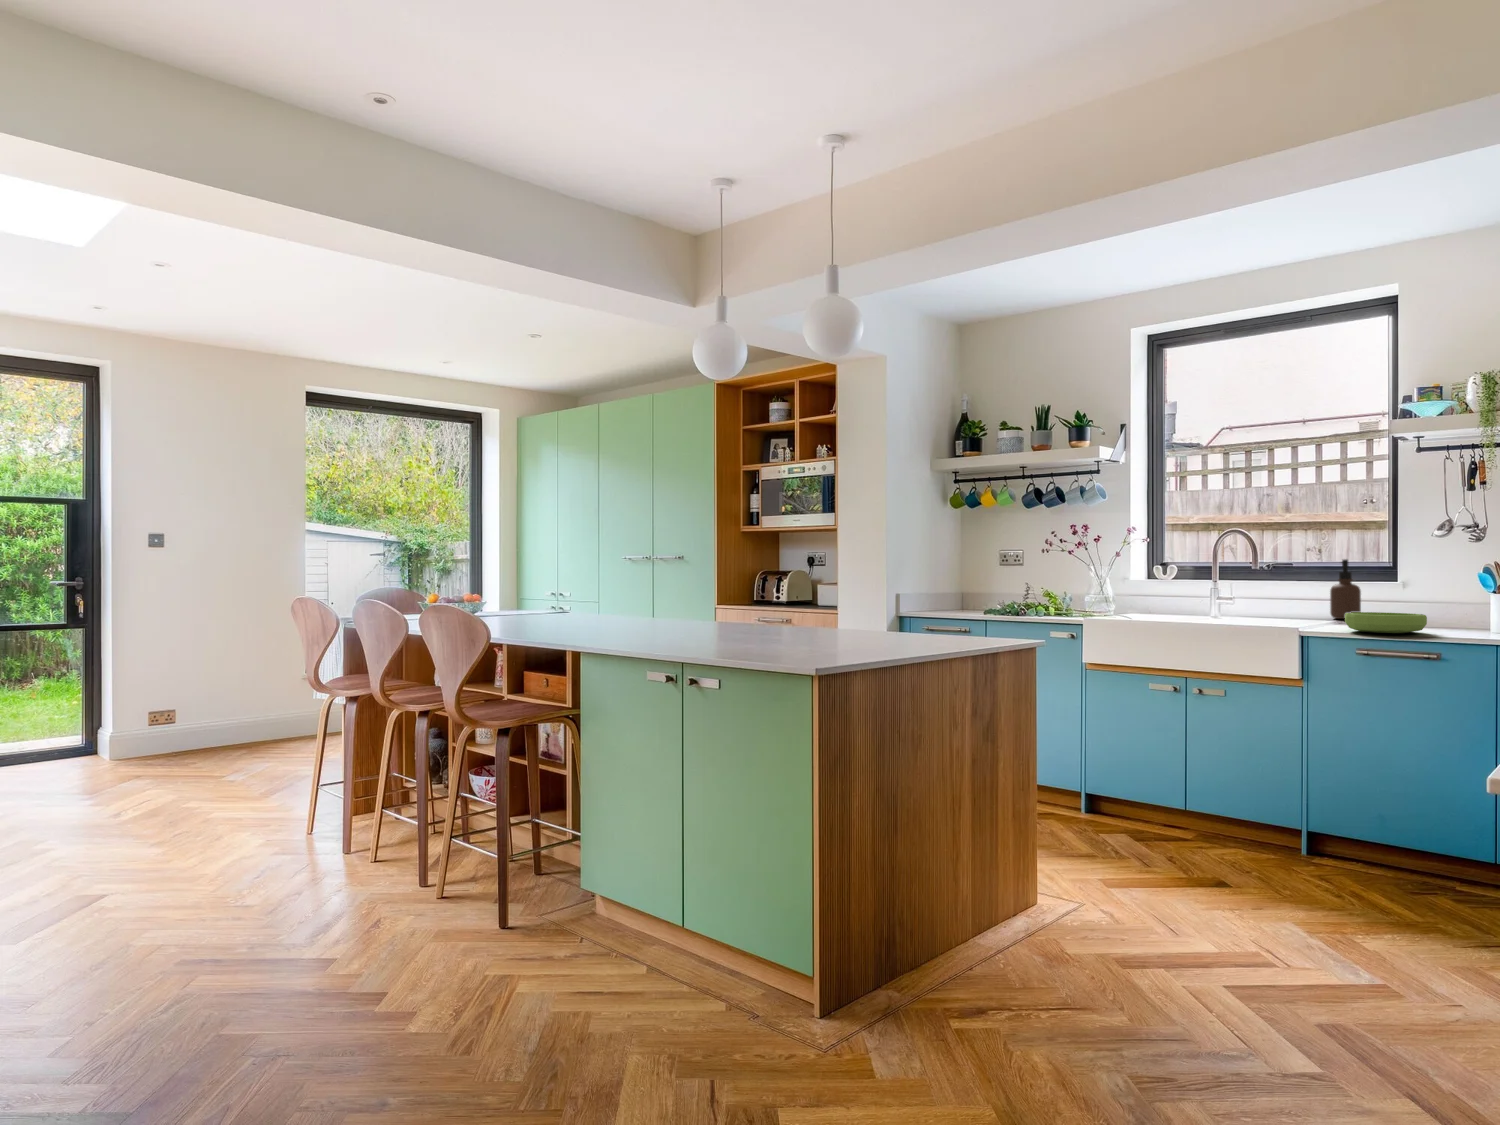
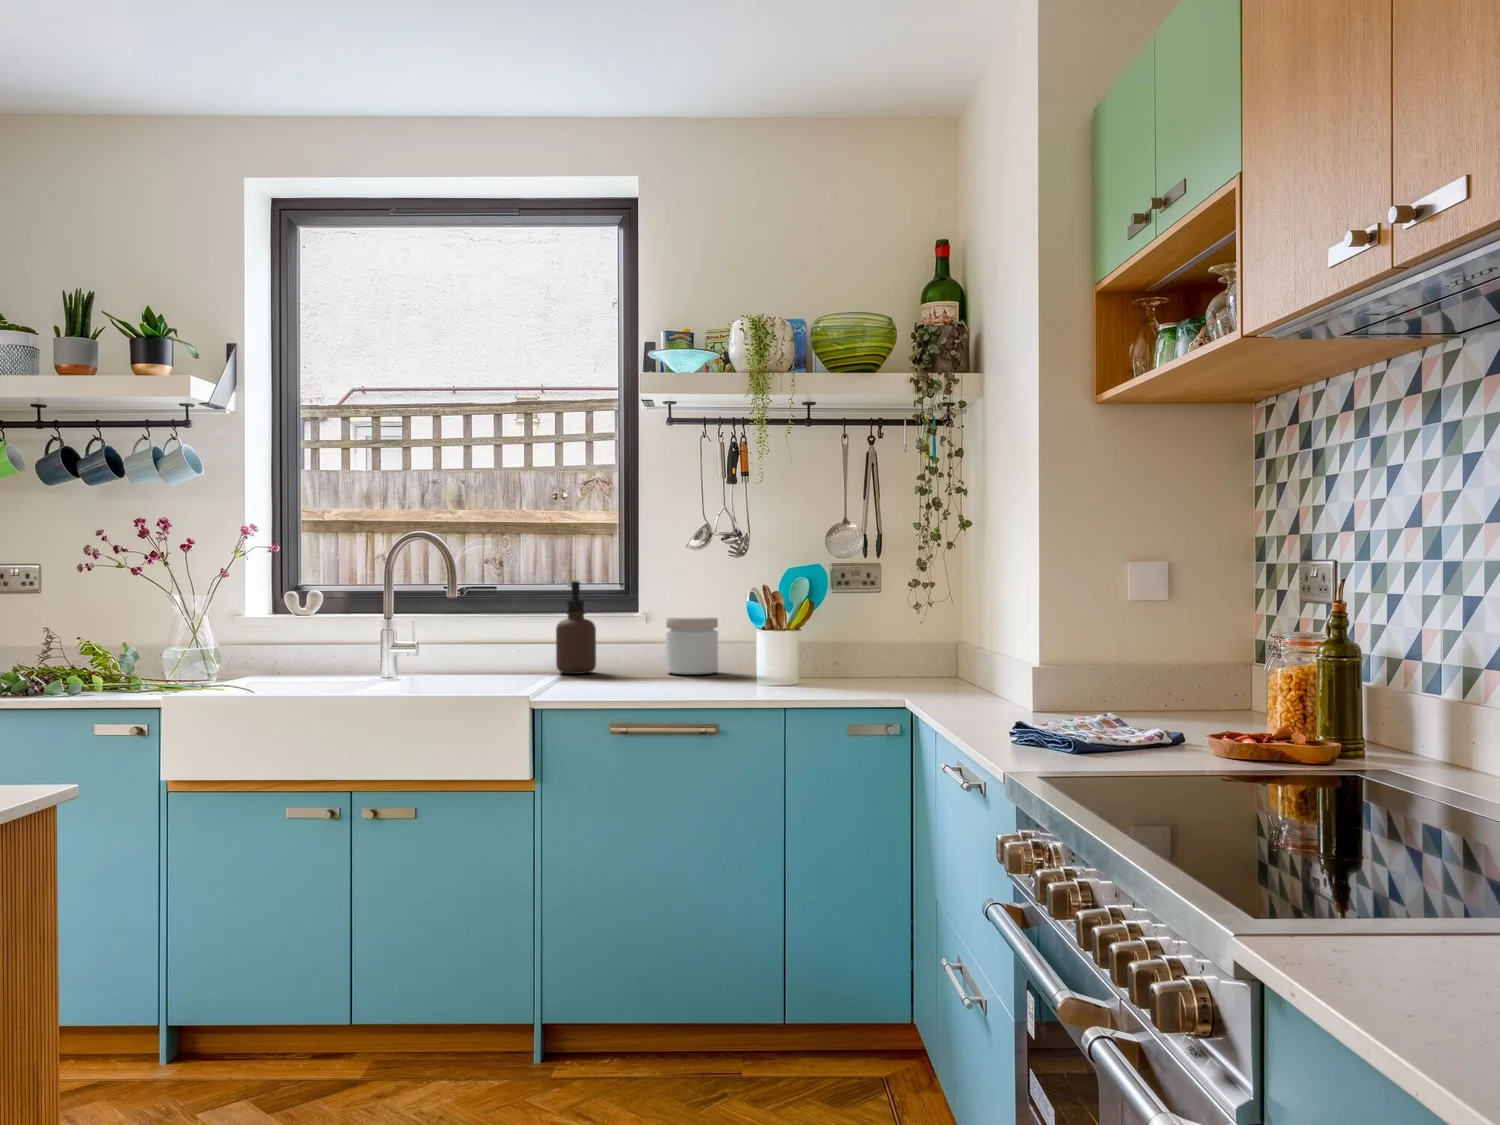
jar: none [1416,585,1460,623] -> present [666,617,718,674]
bowl: present [1345,612,1427,633] -> none [591,664,697,698]

